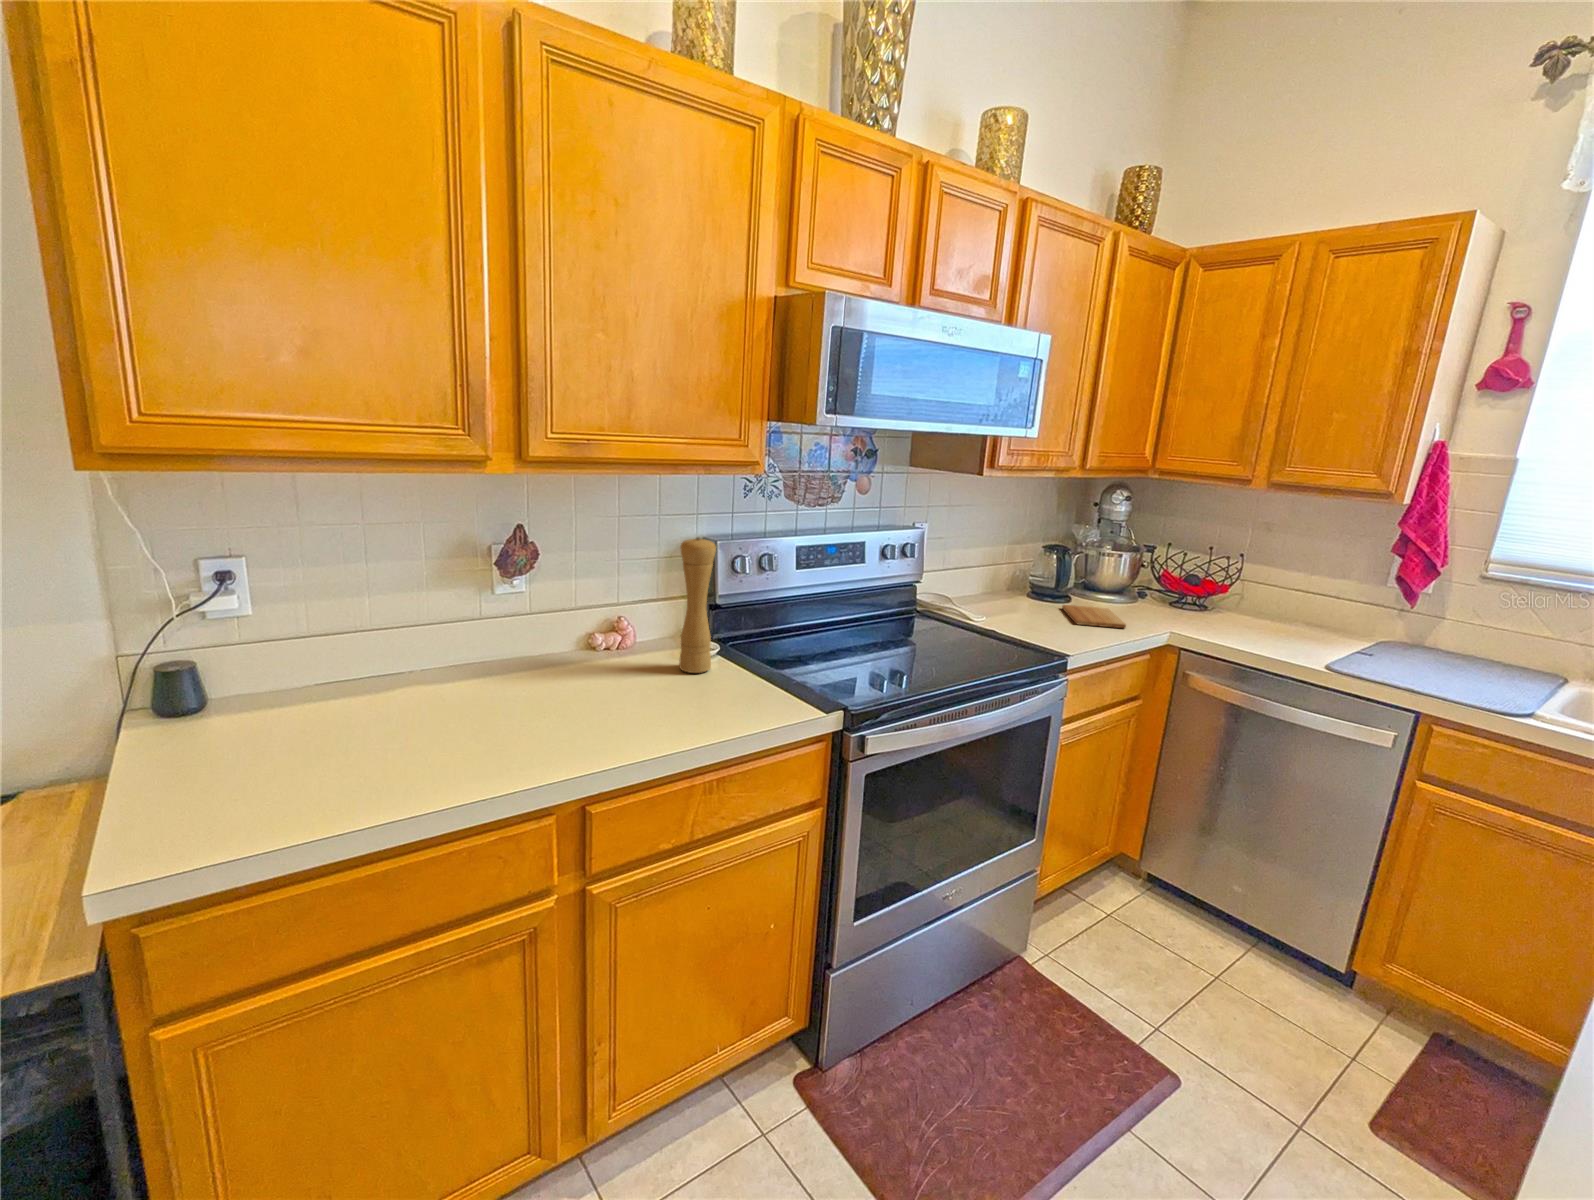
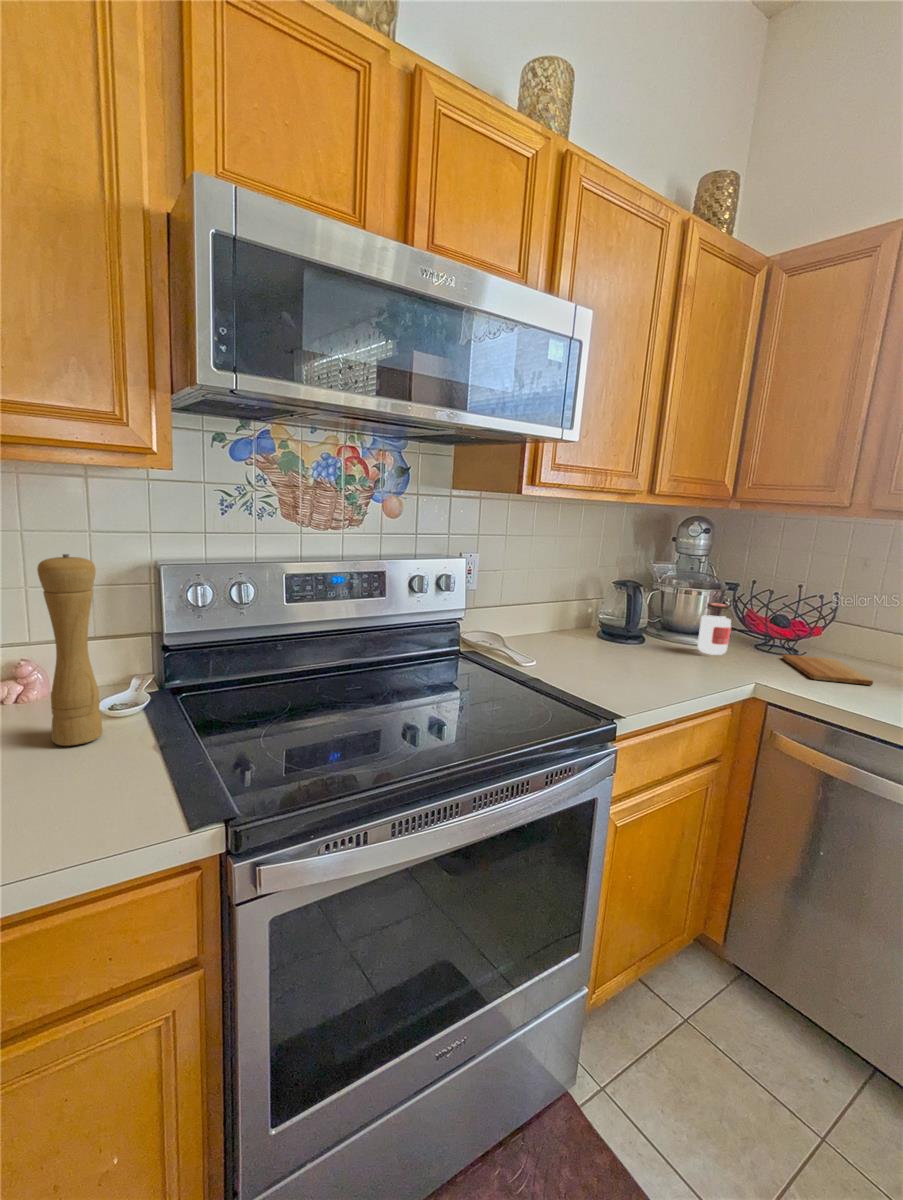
jar: none [1118,564,1152,612] -> present [698,603,733,655]
cutting board: present [1062,605,1126,628] -> present [782,654,873,685]

